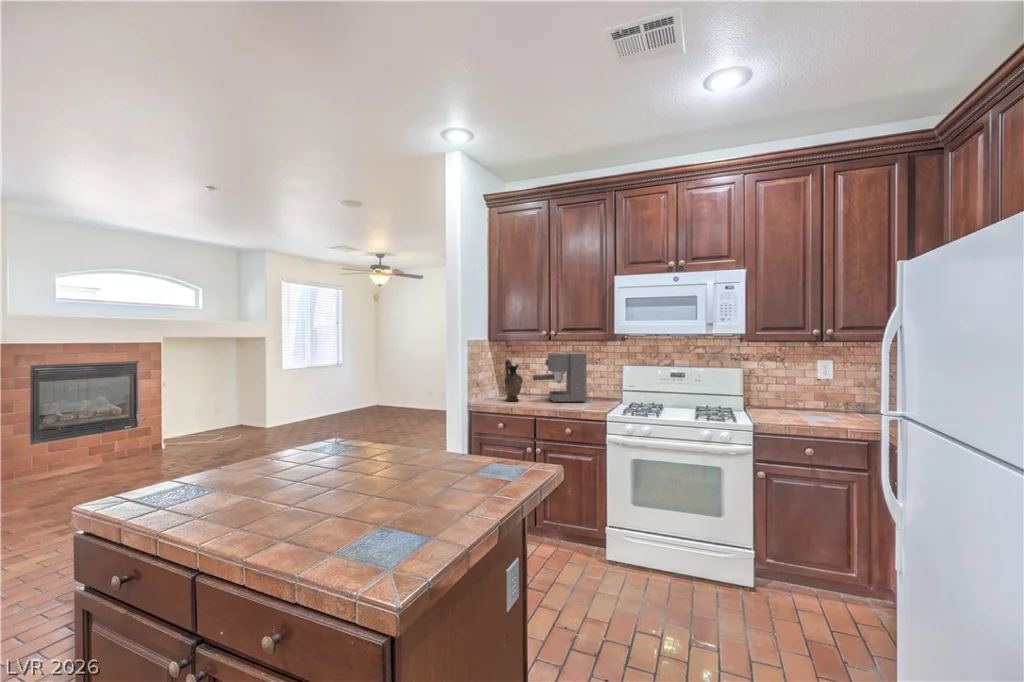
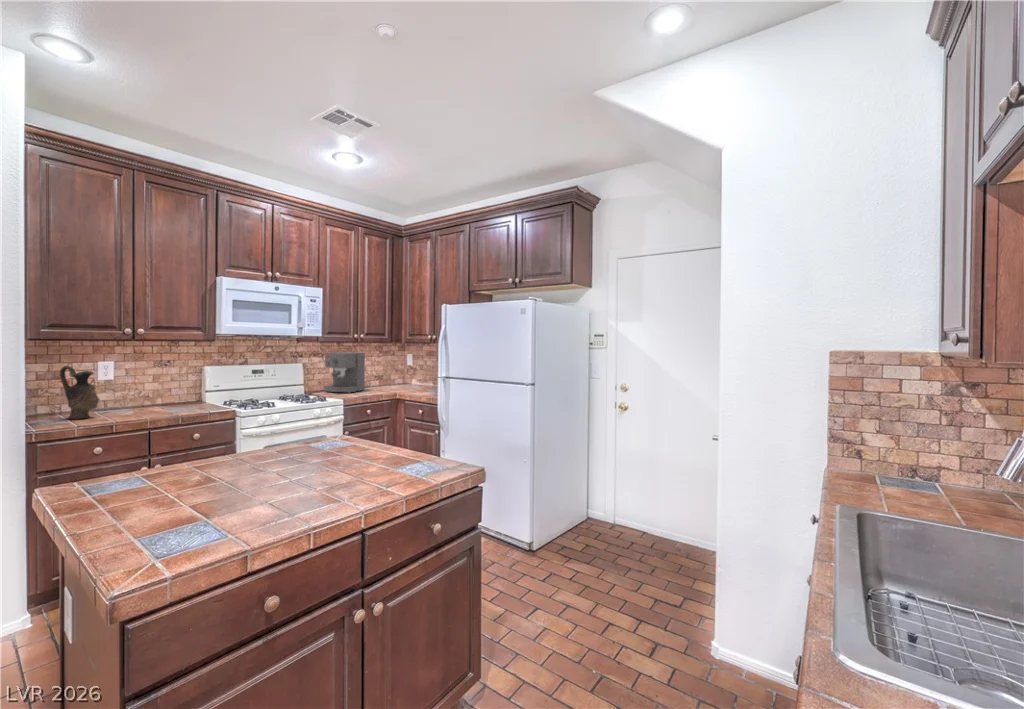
coffee maker: present [533,352,587,402] -> present [324,352,365,393]

